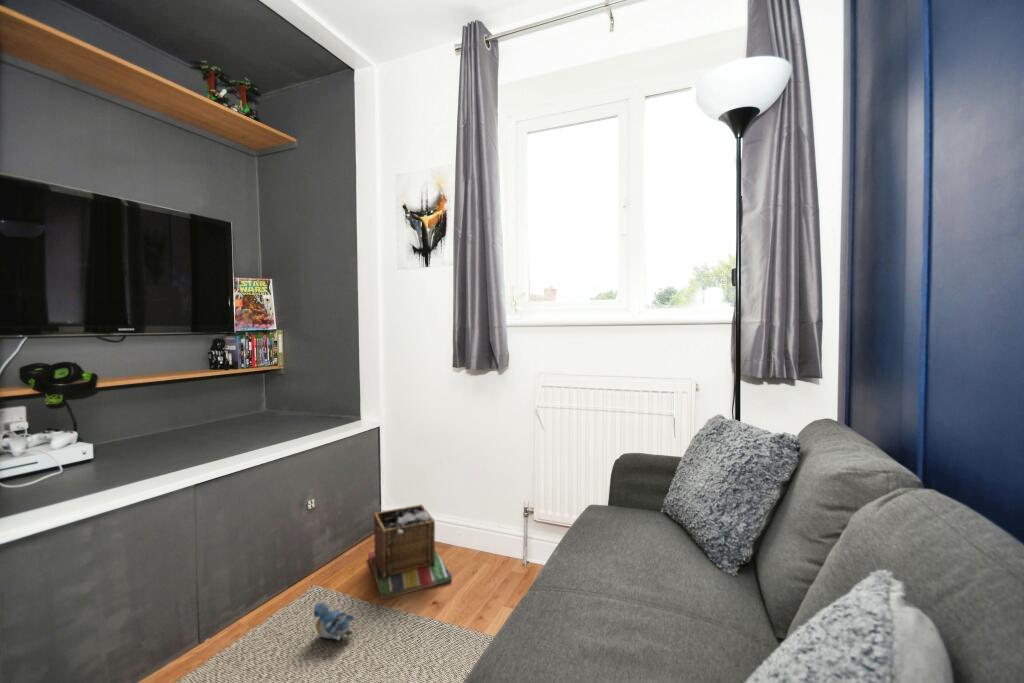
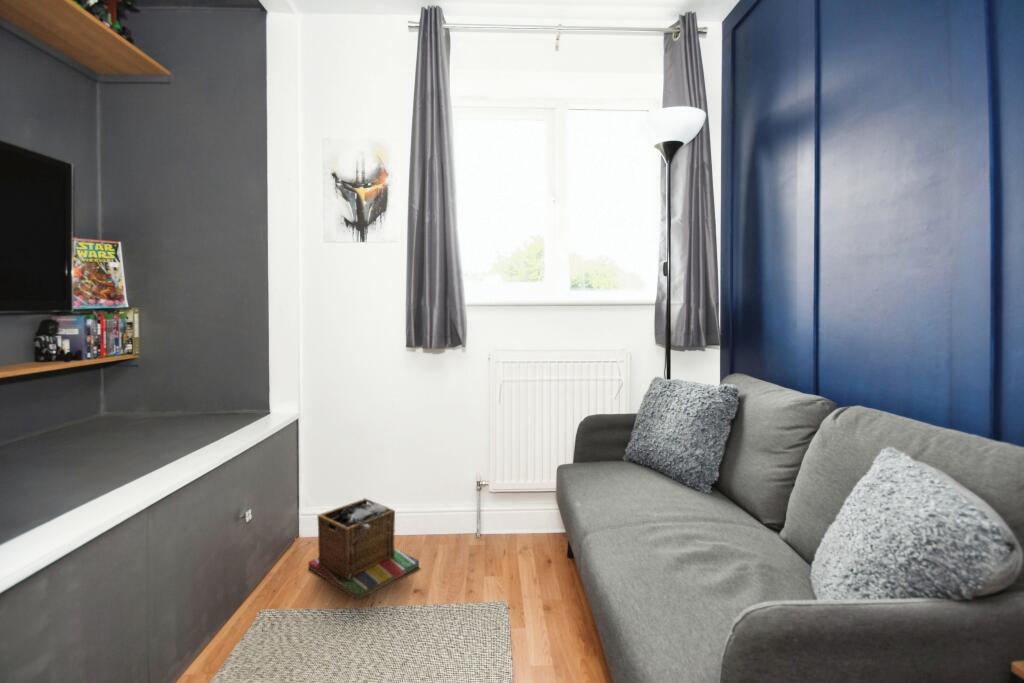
plush toy: present [314,603,357,640] -> none [304,613,358,650]

